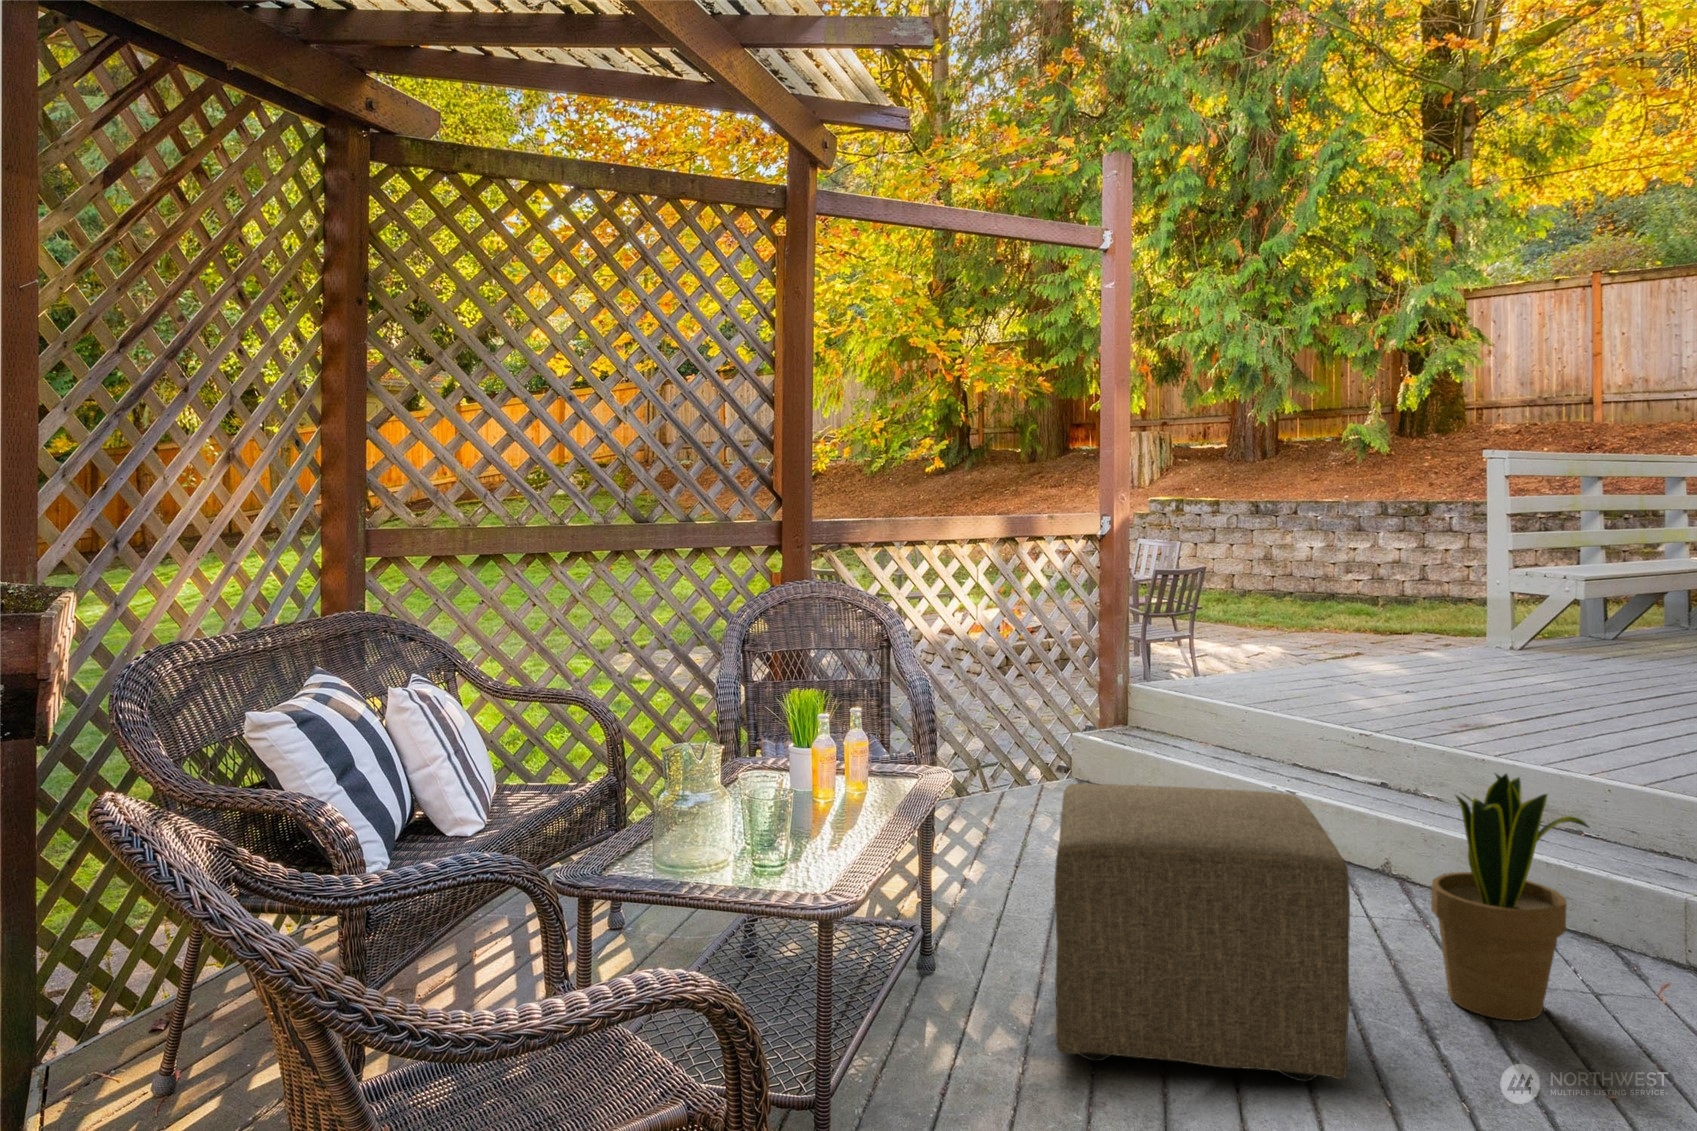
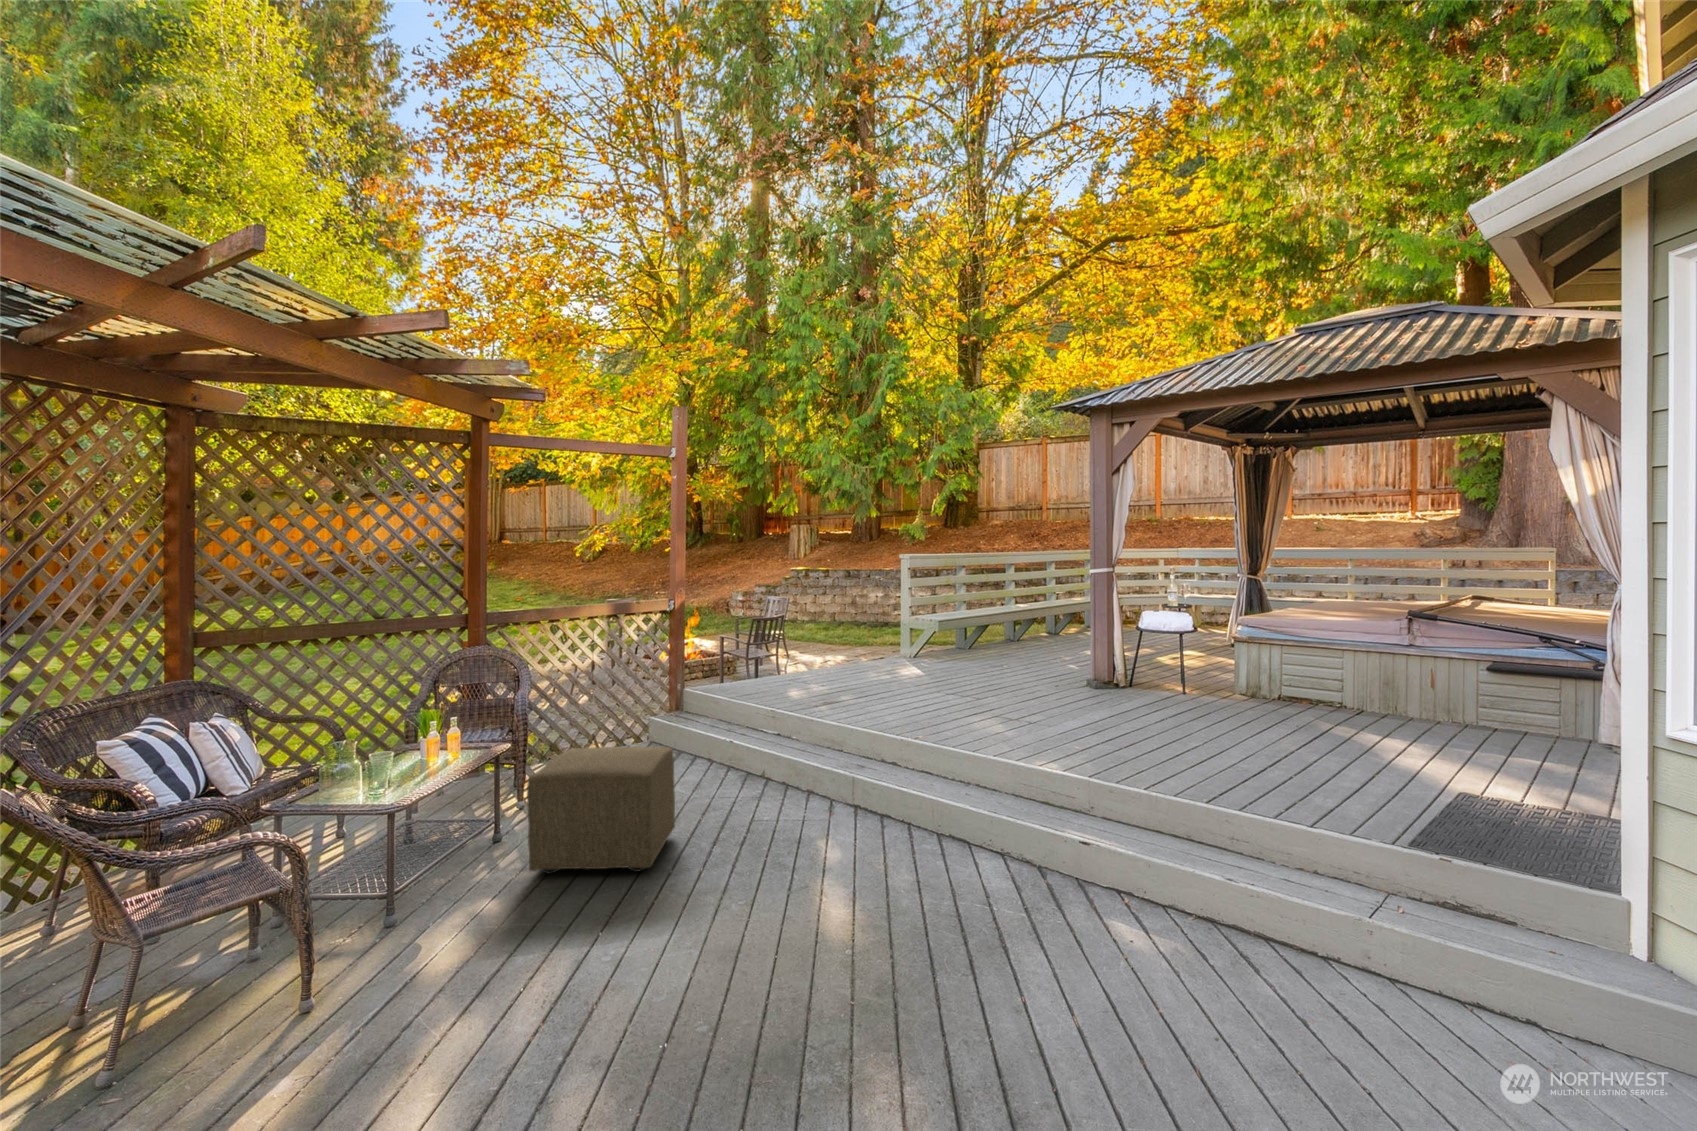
potted plant: present [1431,773,1589,1021] -> none [729,731,788,840]

